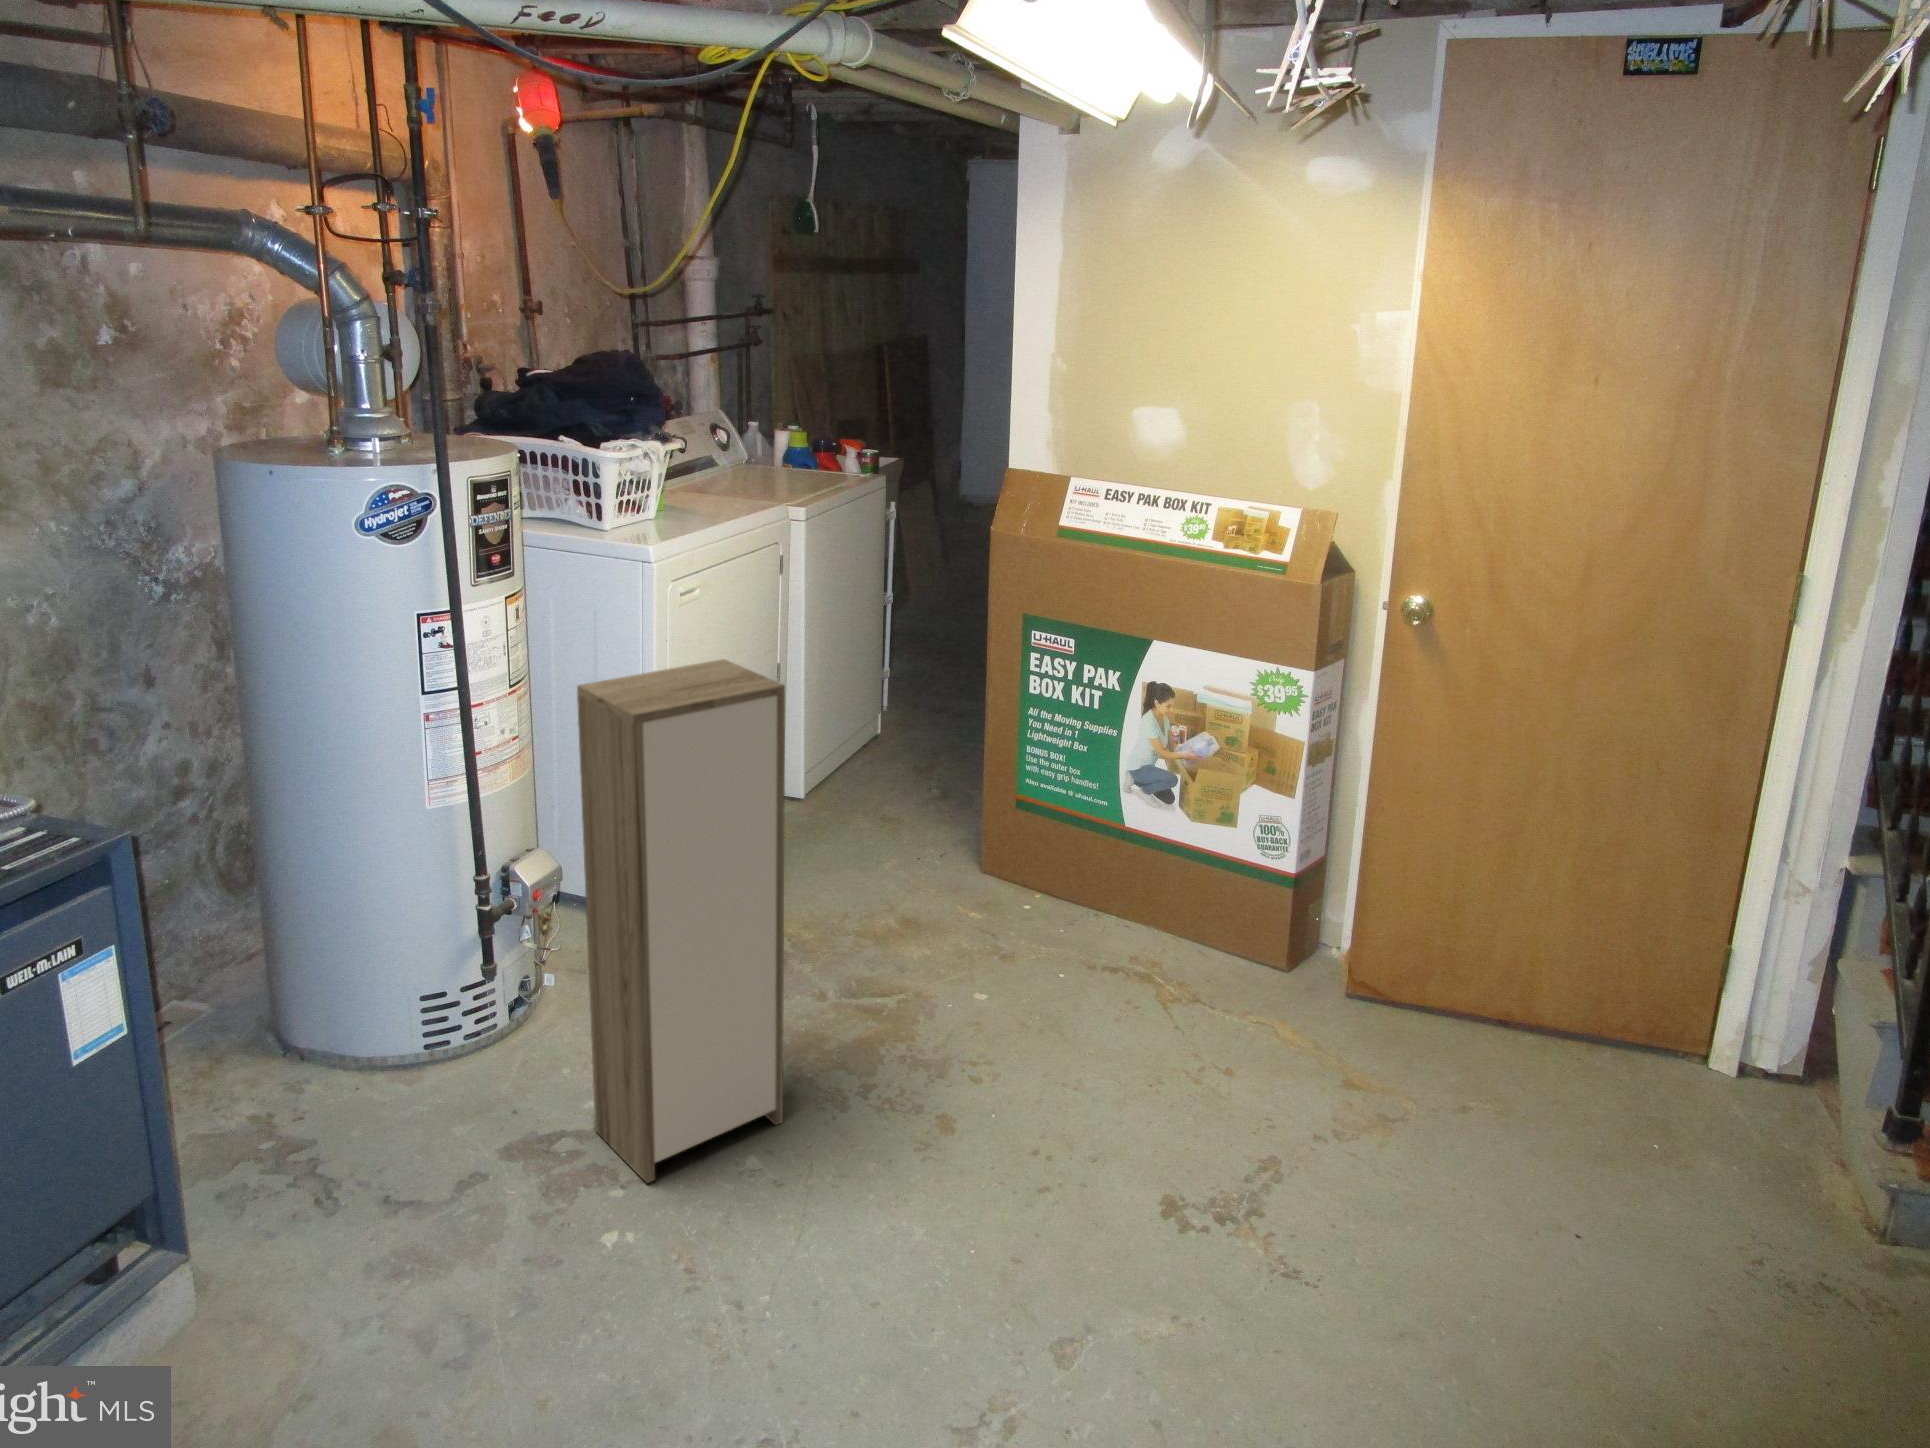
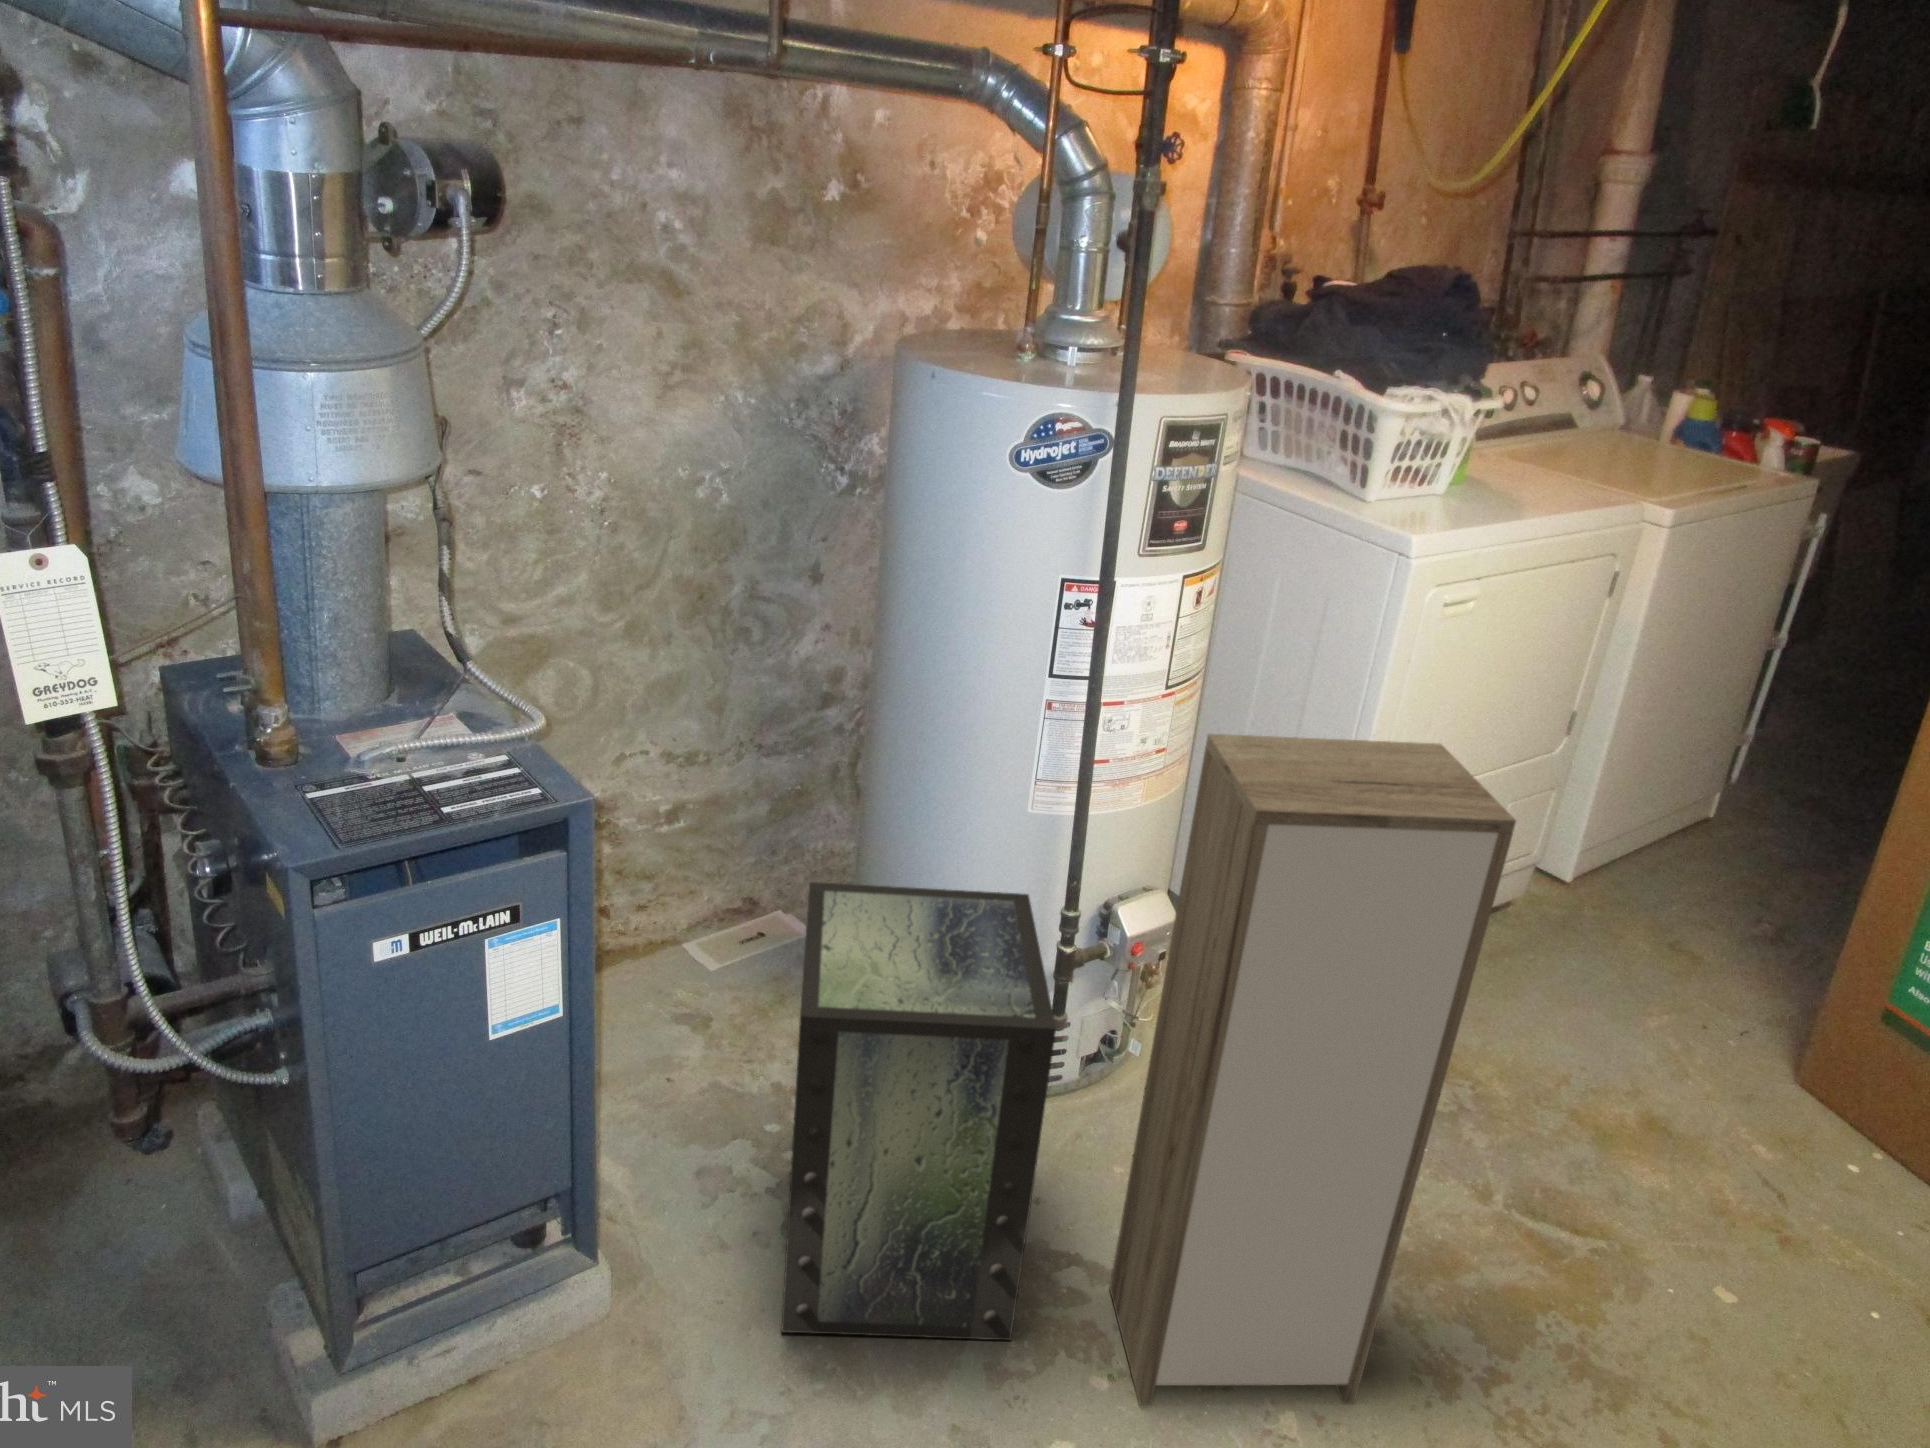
storage box: none [269,859,539,1265] -> present [781,882,1056,1341]

